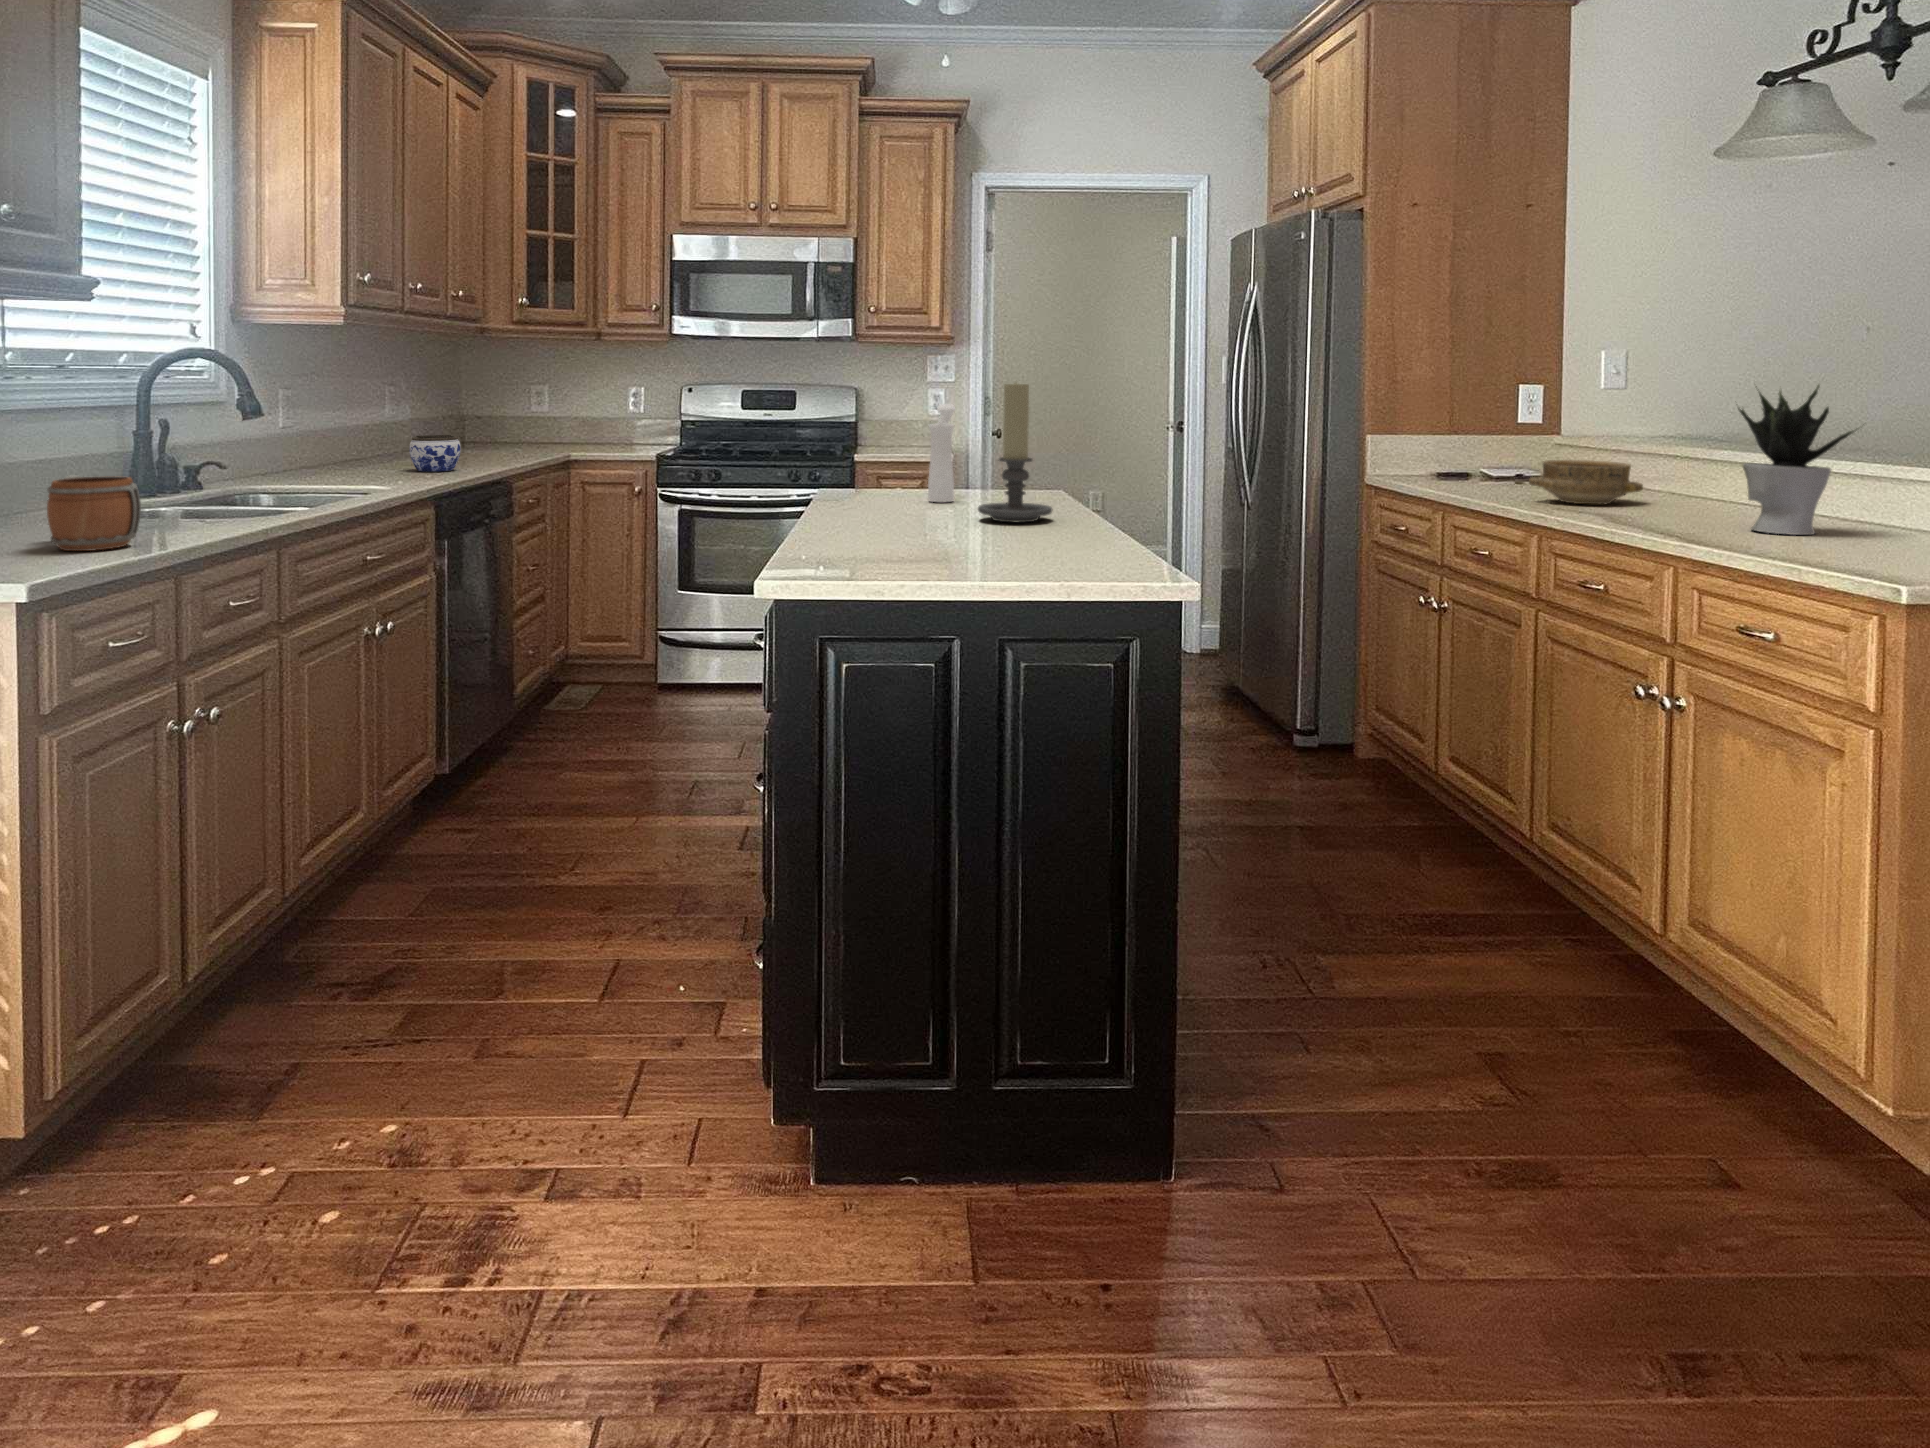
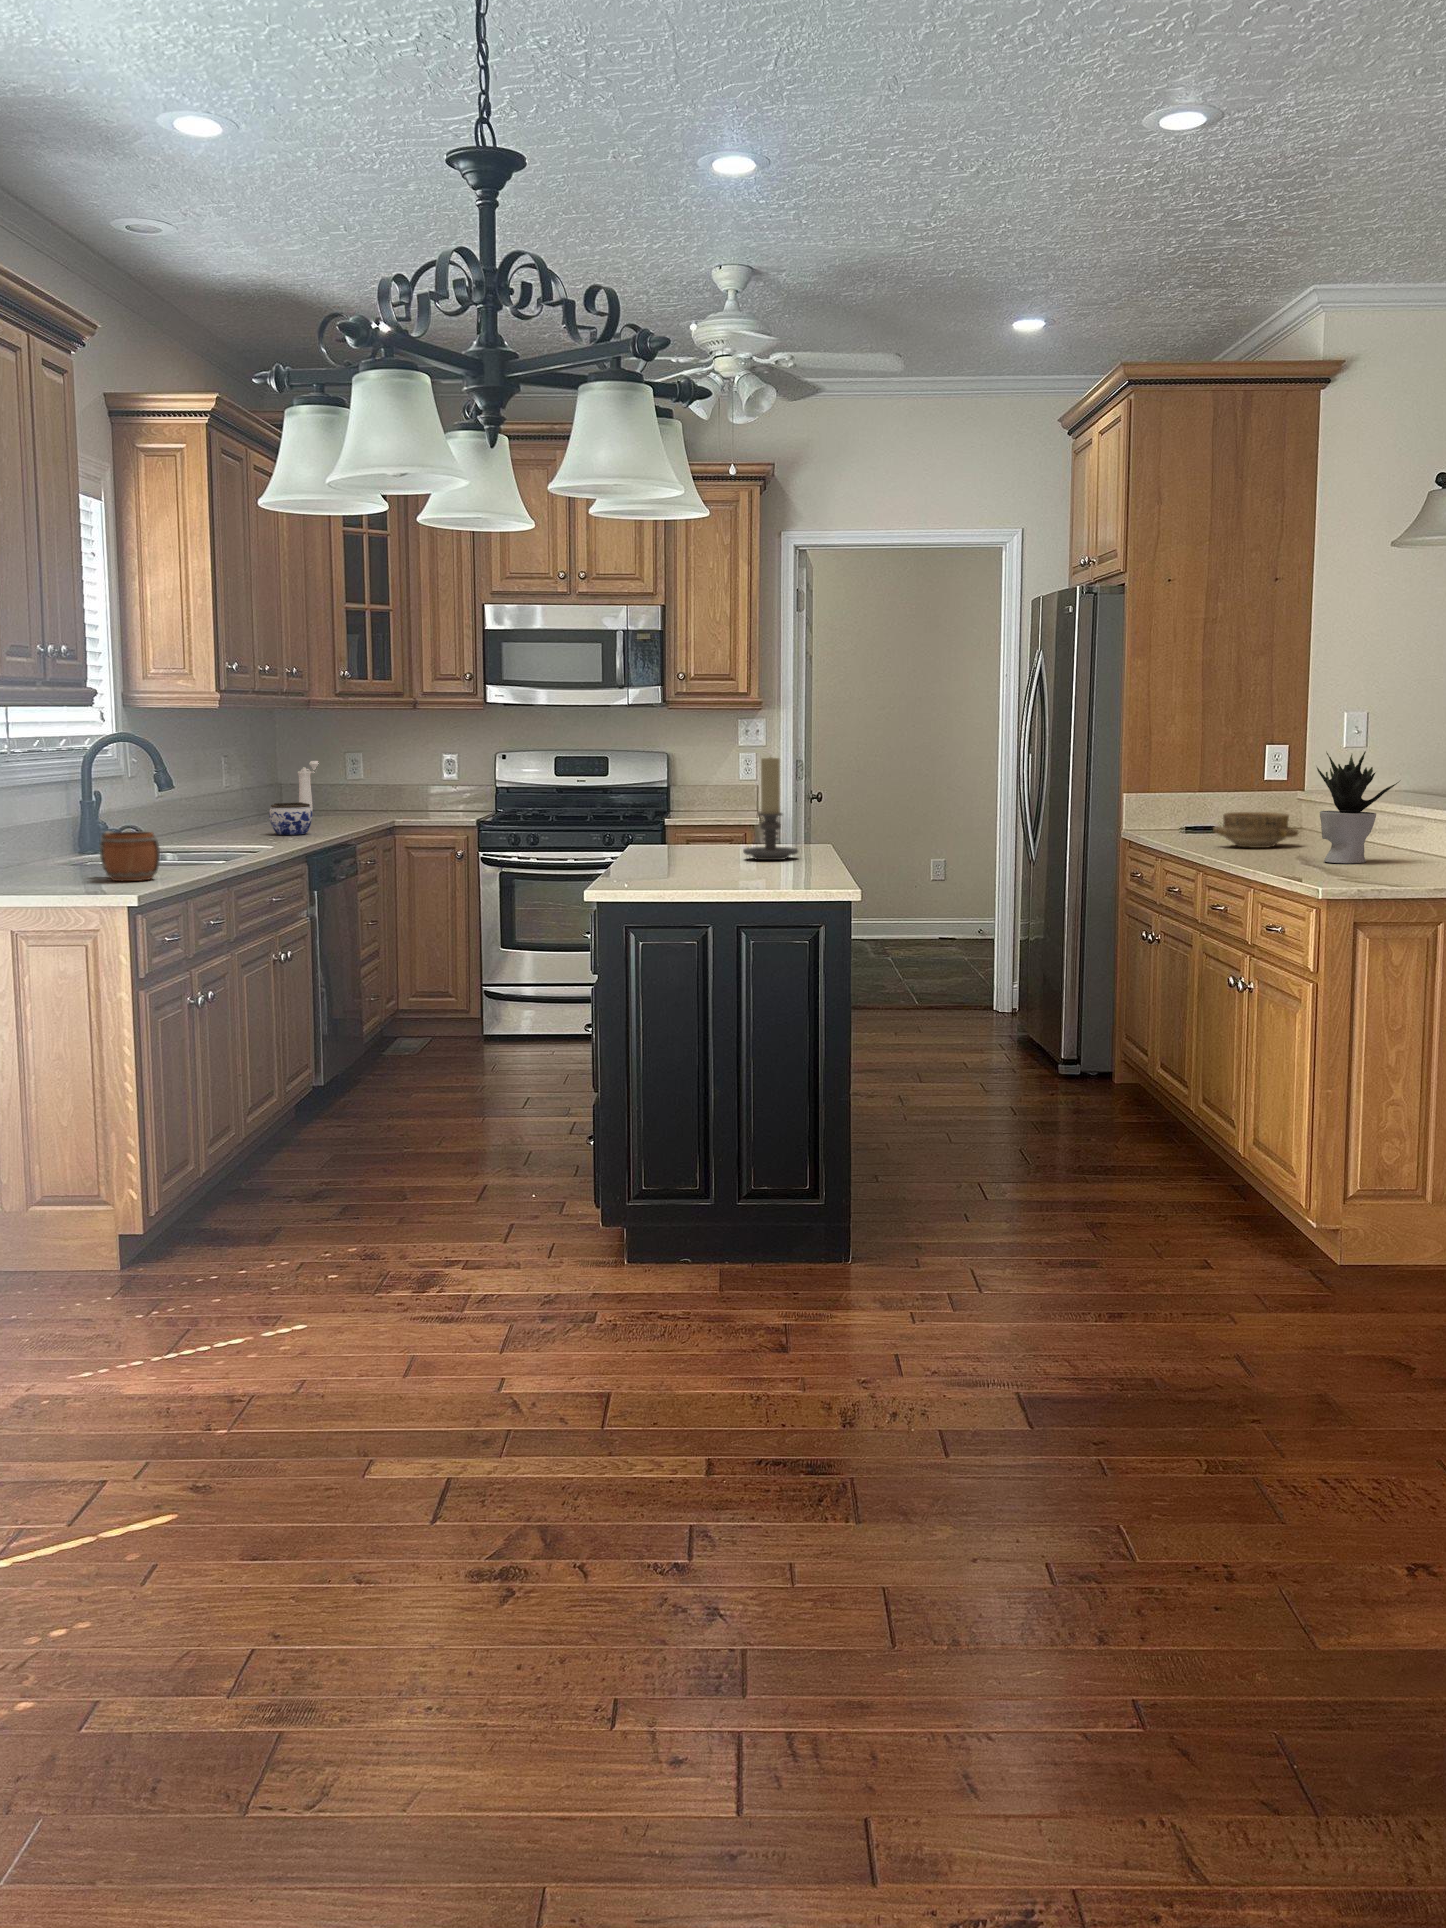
pepper mill: present [928,404,955,502] -> present [298,761,319,811]

